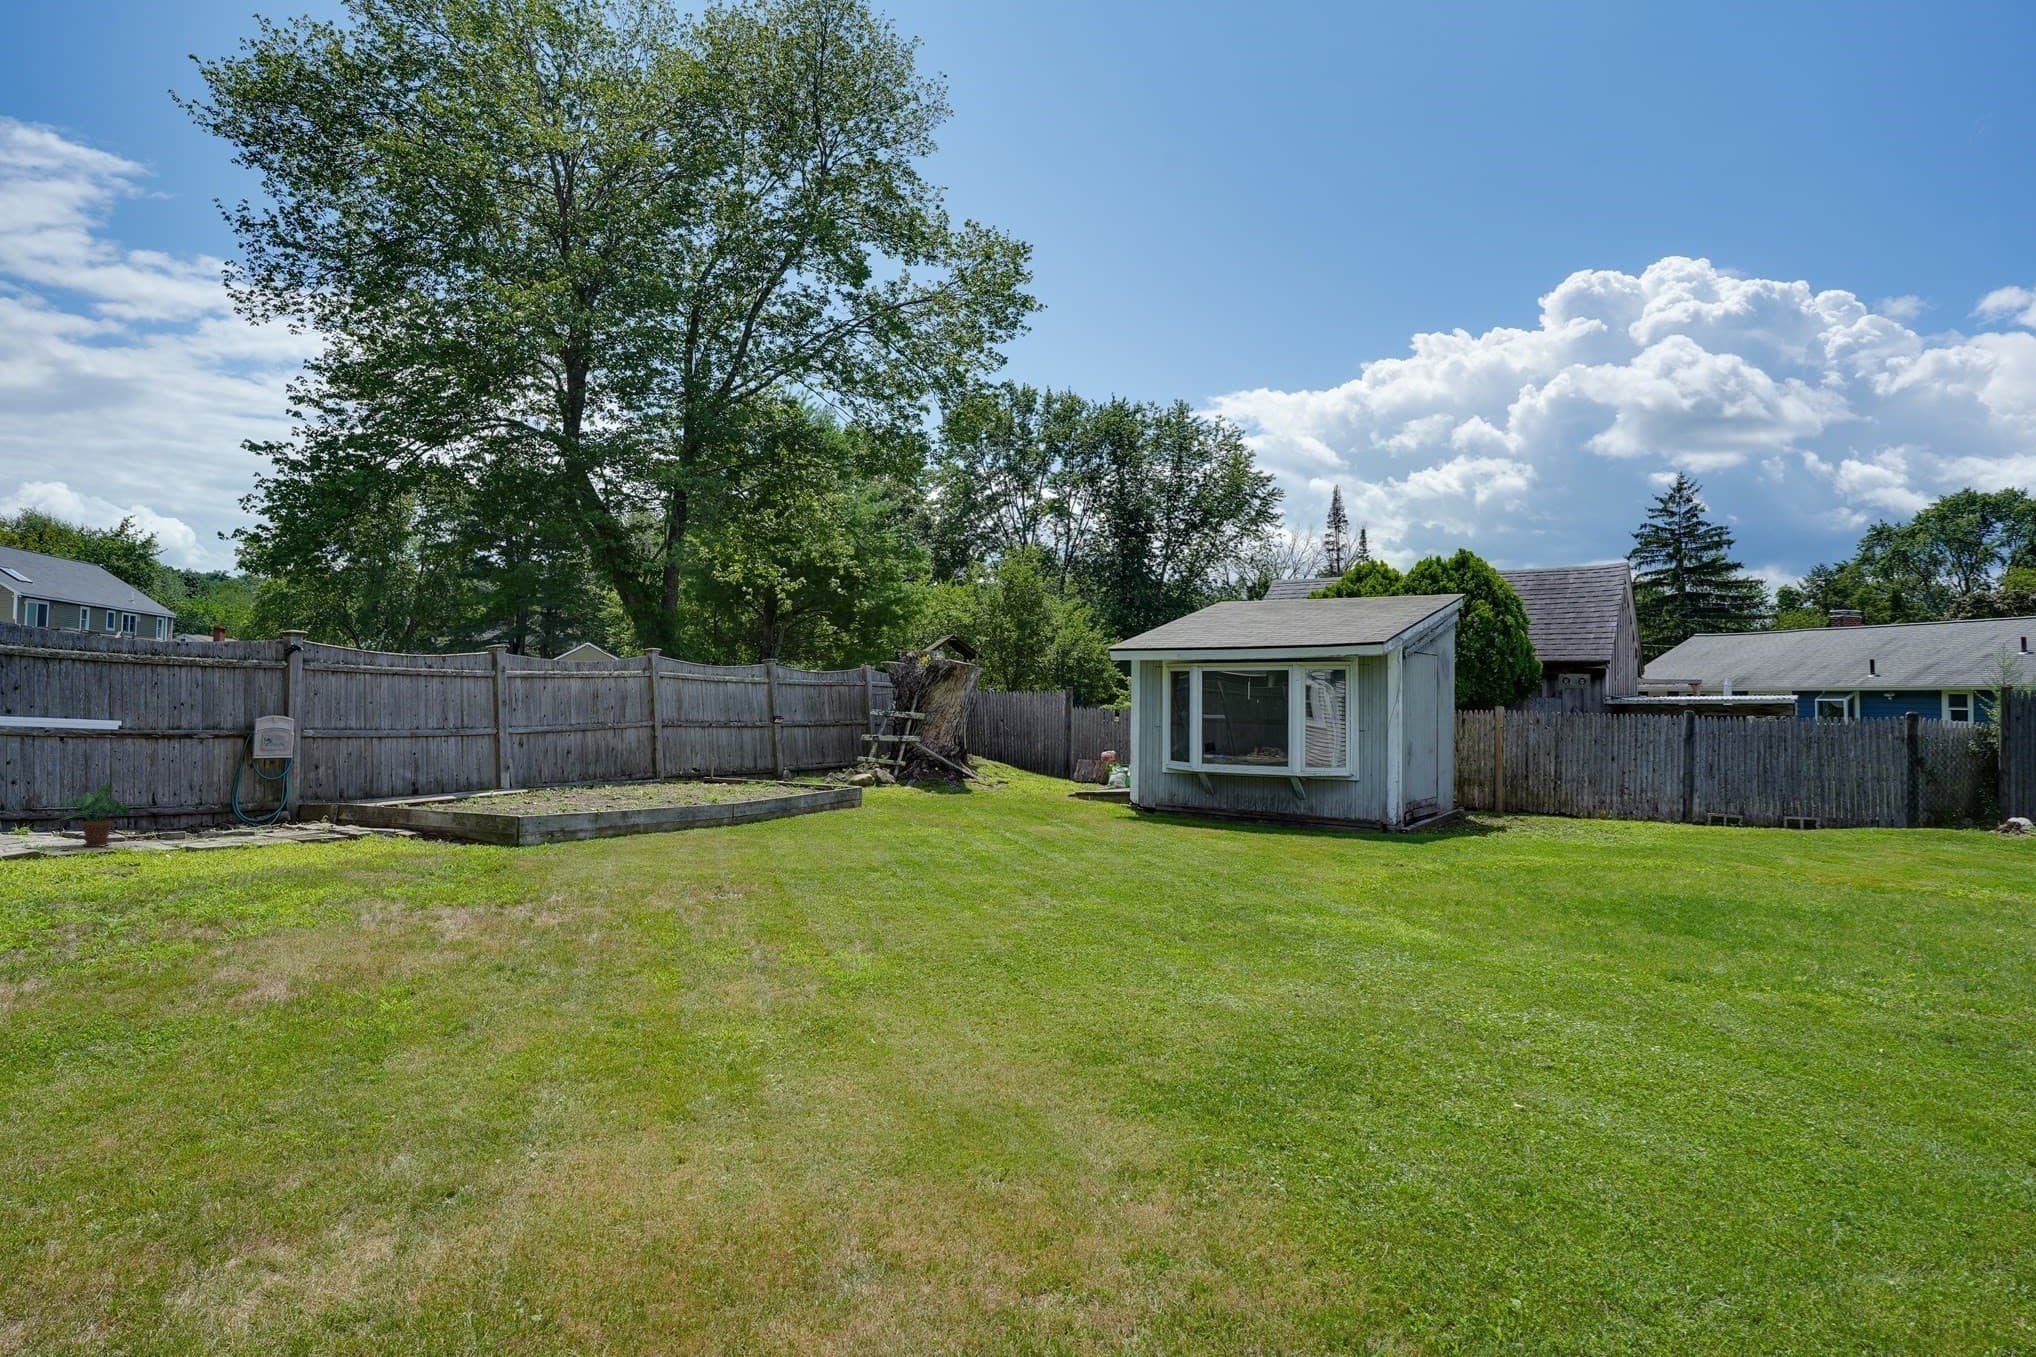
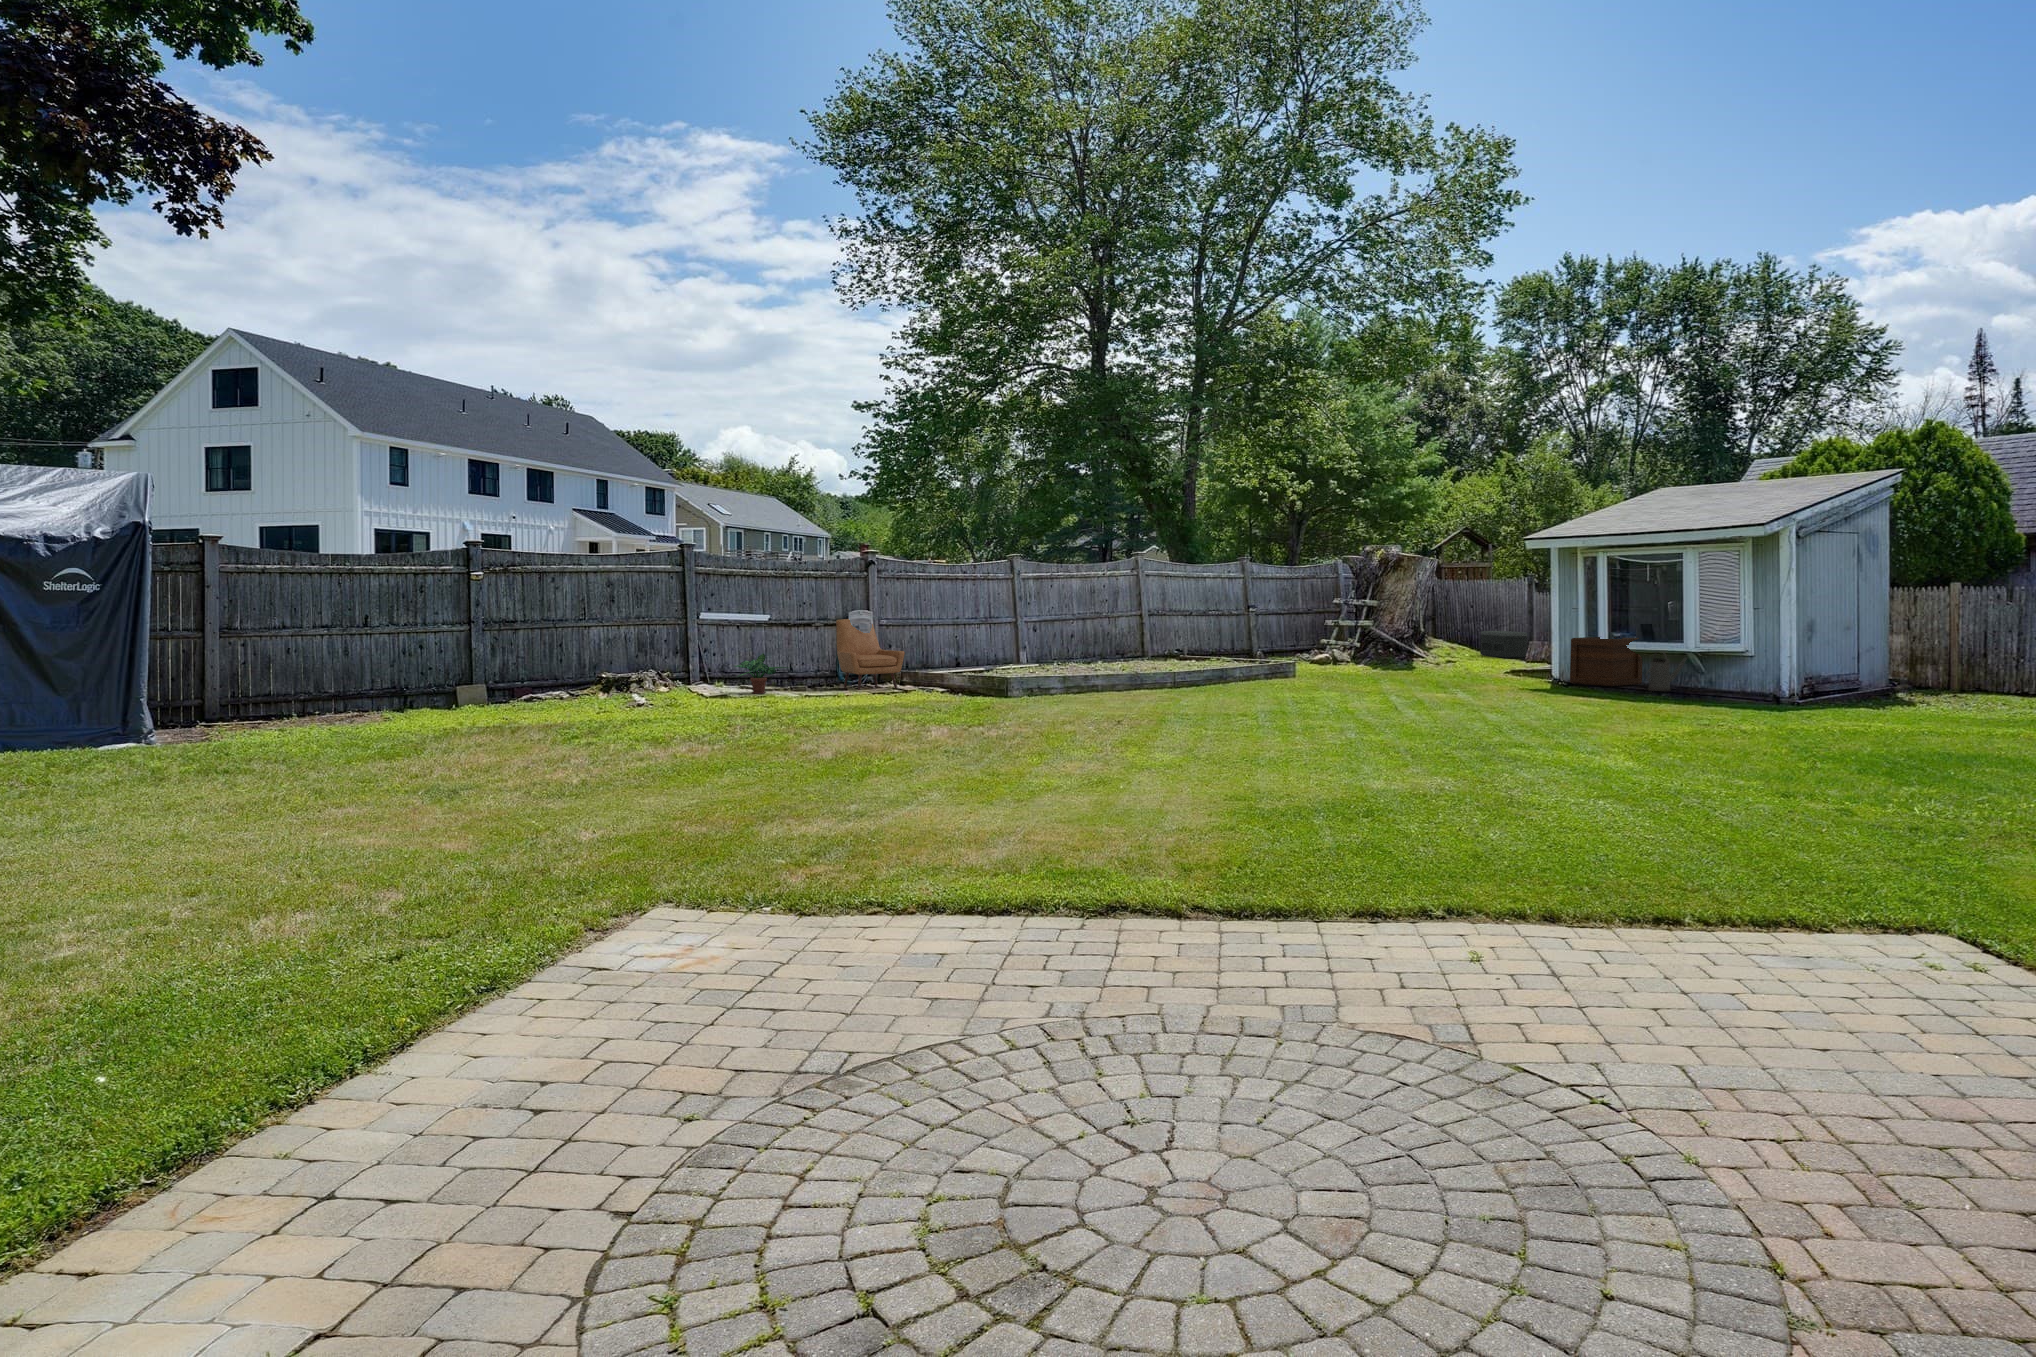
chair: none [235,729,354,836] -> present [836,619,905,690]
storage bench: none [1015,747,1065,776] -> present [1480,631,1527,658]
wooden crate: none [1152,753,1217,805] -> present [1570,637,1642,686]
watering can: none [1231,767,1264,809] -> present [1646,652,1688,691]

